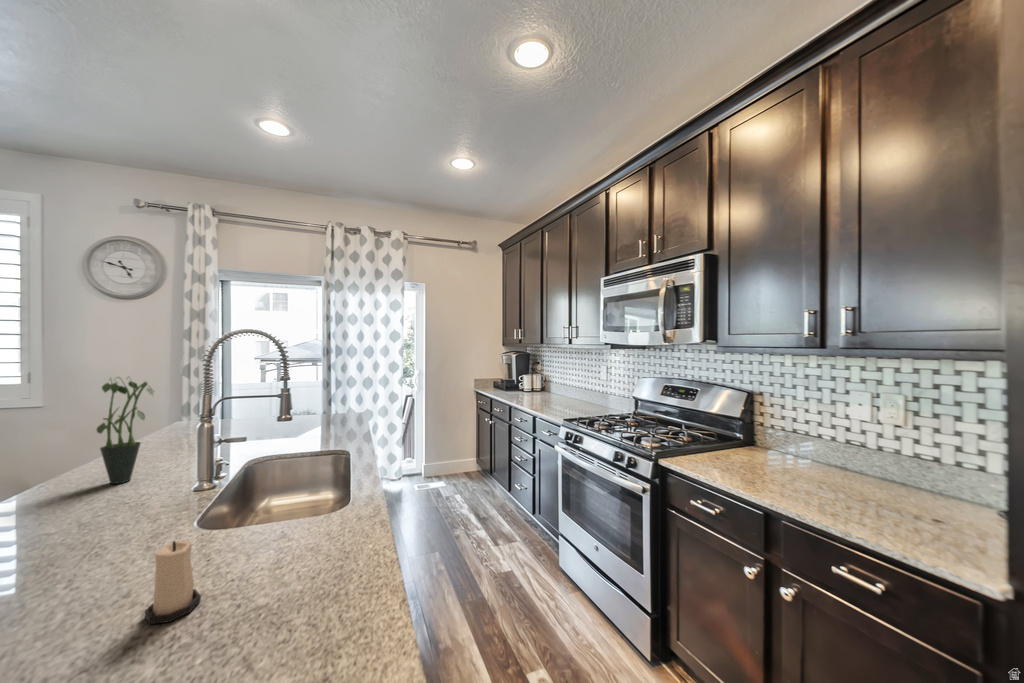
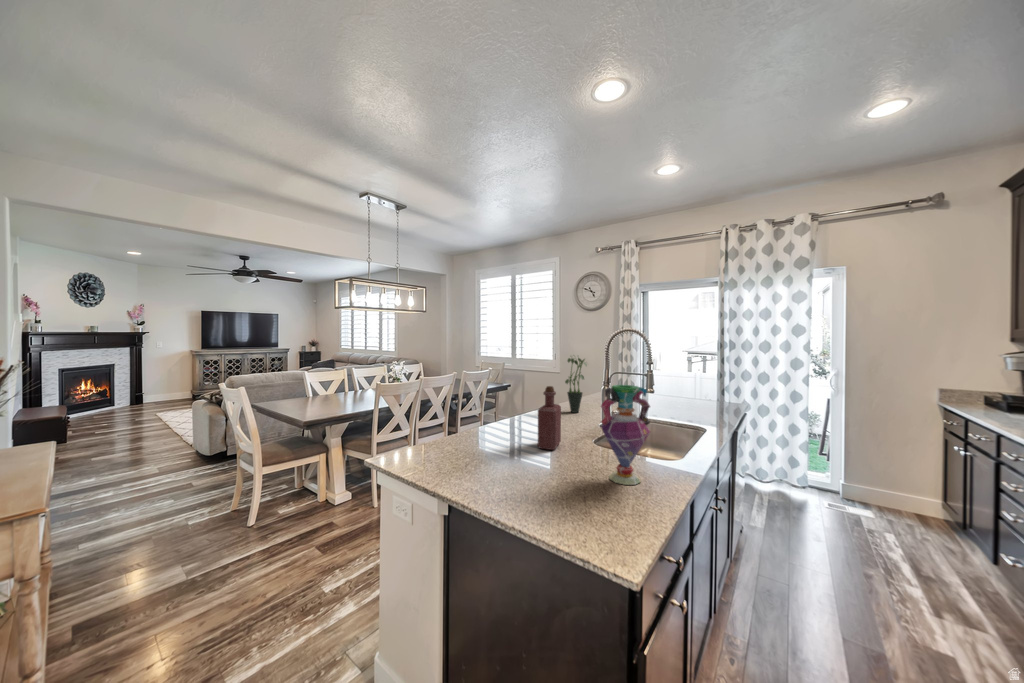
vase: none [255,424,345,596] -> present [601,385,650,485]
bottle: none [51,452,121,604] -> present [538,386,561,450]
candle: present [145,540,201,624] -> none [560,432,580,469]

